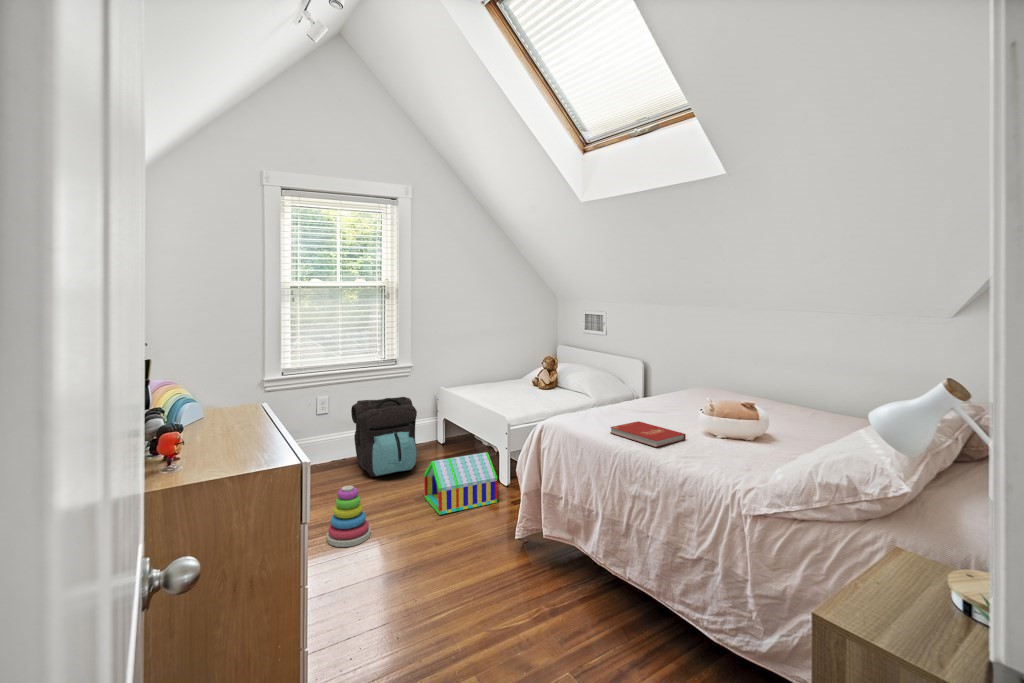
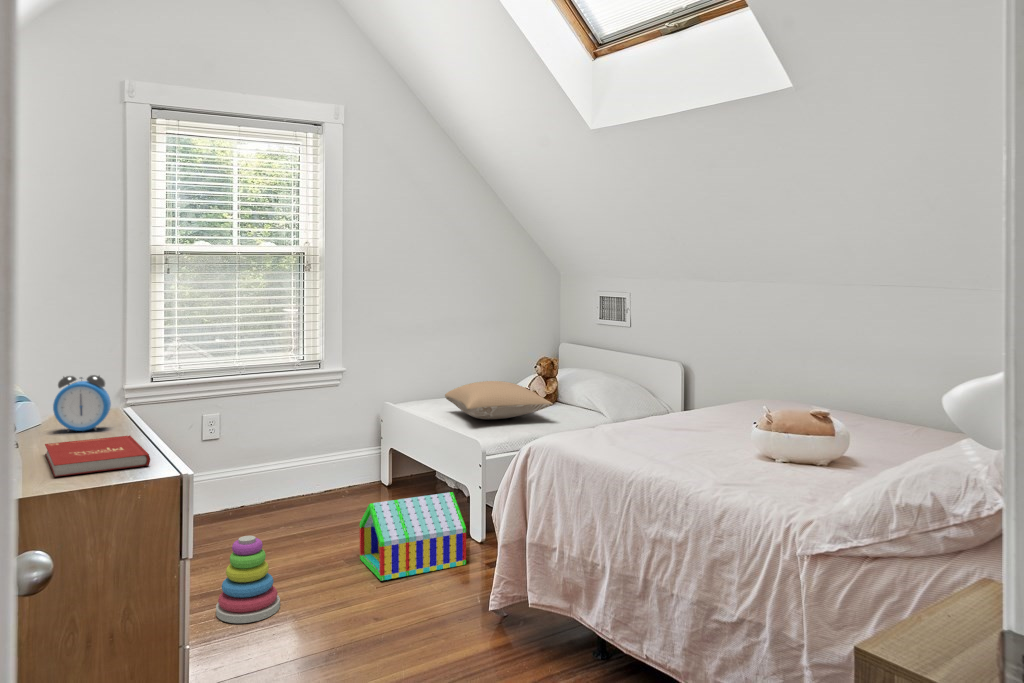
pillow: none [481,374,555,400] -> present [445,381,553,419]
alarm clock: none [212,380,252,420] -> present [53,375,111,431]
backpack: present [351,397,417,477] -> none [253,415,350,531]
book: present [610,421,686,447] -> present [45,436,150,477]

